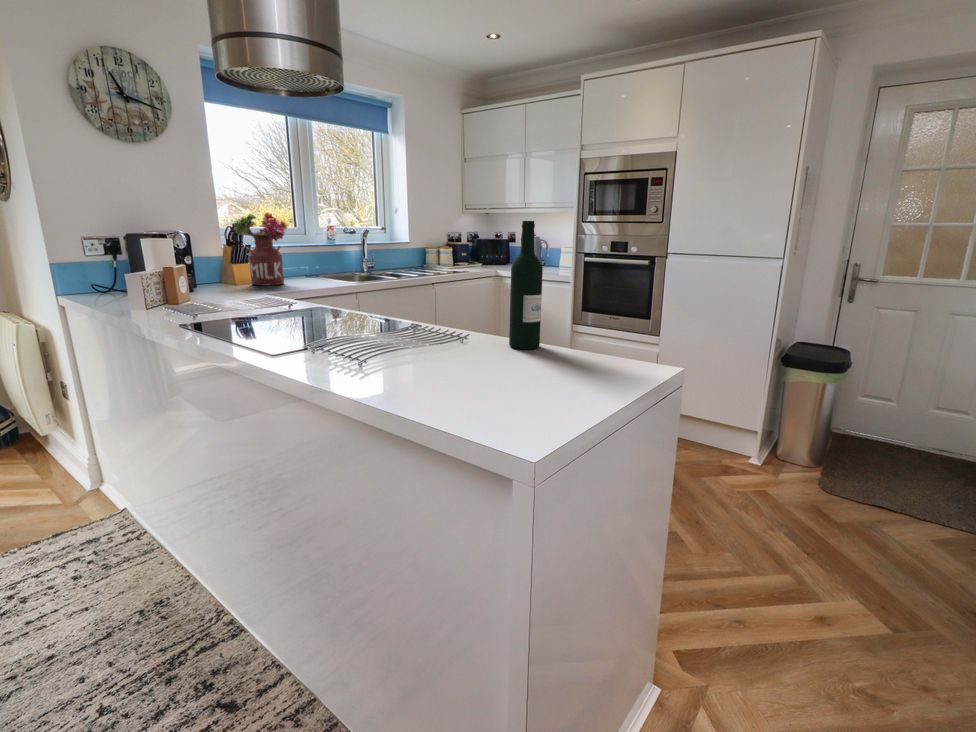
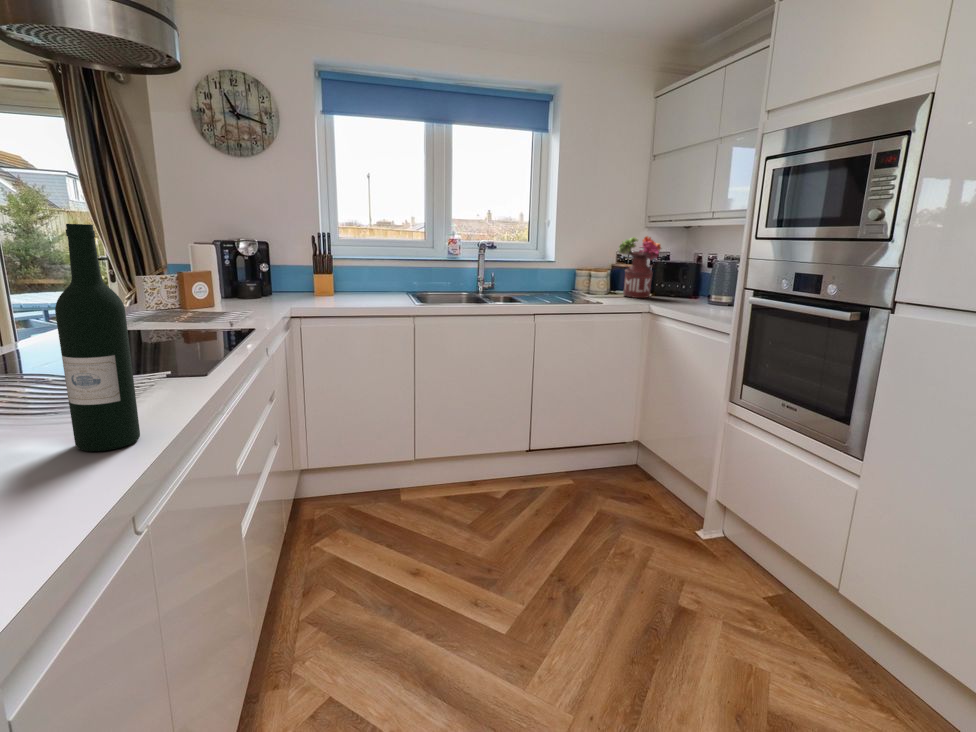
flower arrangement: present [233,213,287,286] -> present [619,236,661,298]

